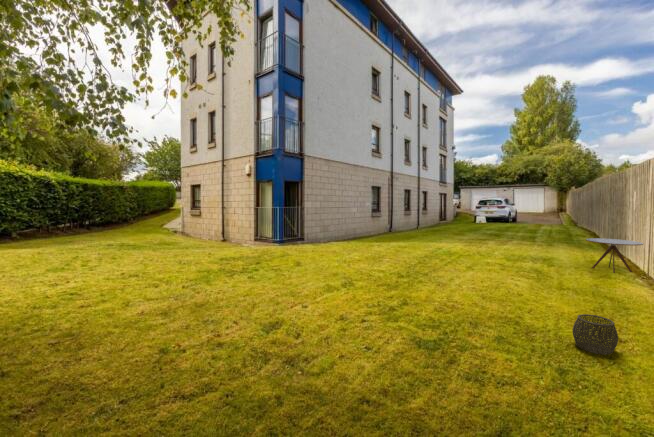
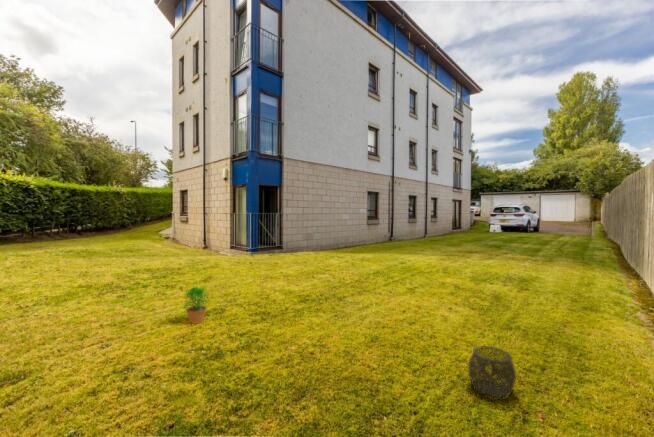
round table: present [586,238,643,273] -> none [571,253,636,294]
potted plant: none [285,274,310,307] -> present [184,287,208,324]

